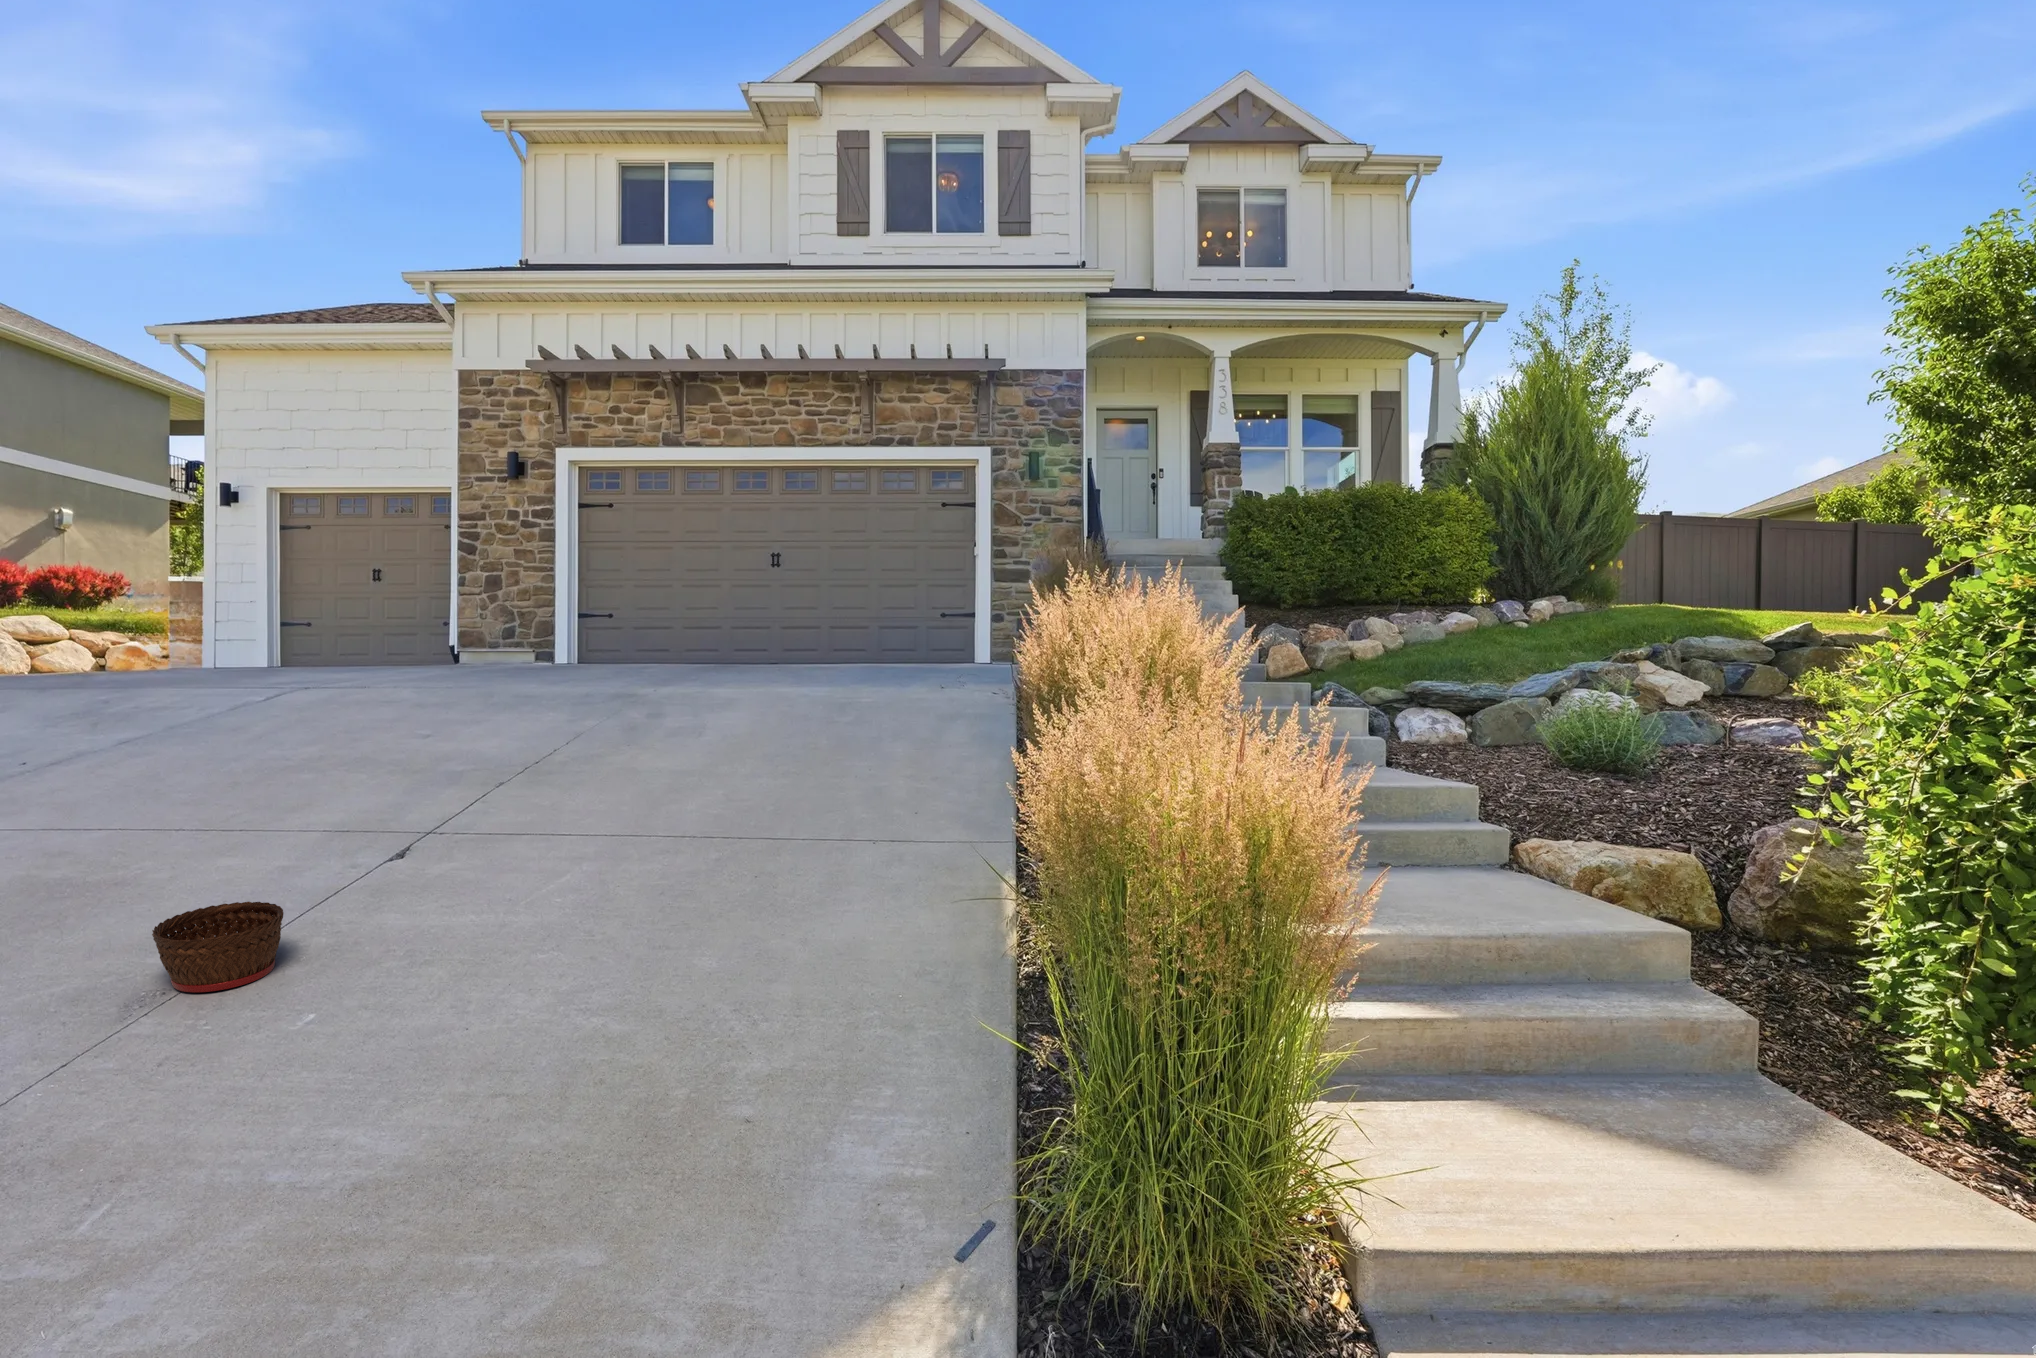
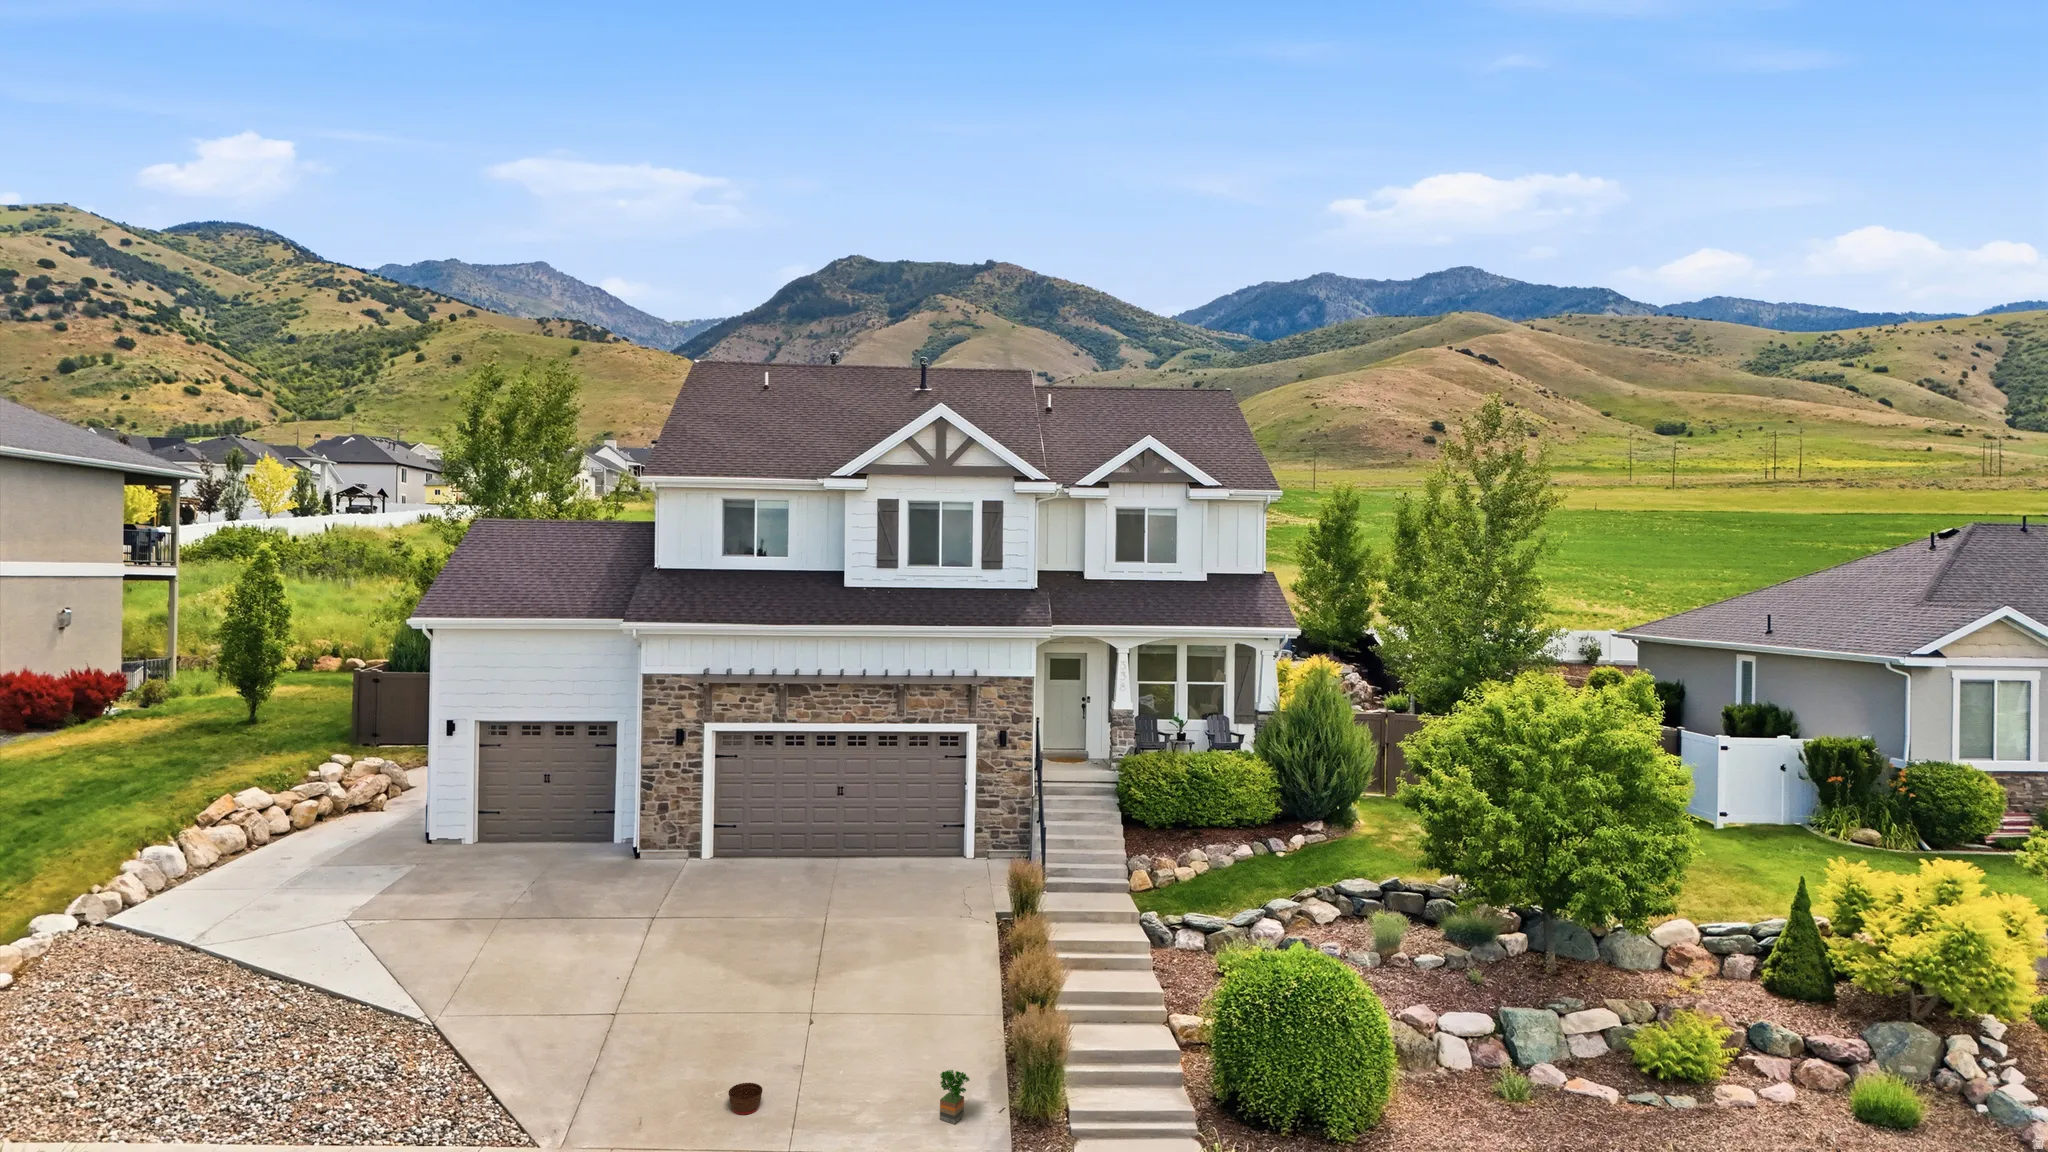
potted tree: none [833,847,939,1023] -> present [940,1070,969,1124]

